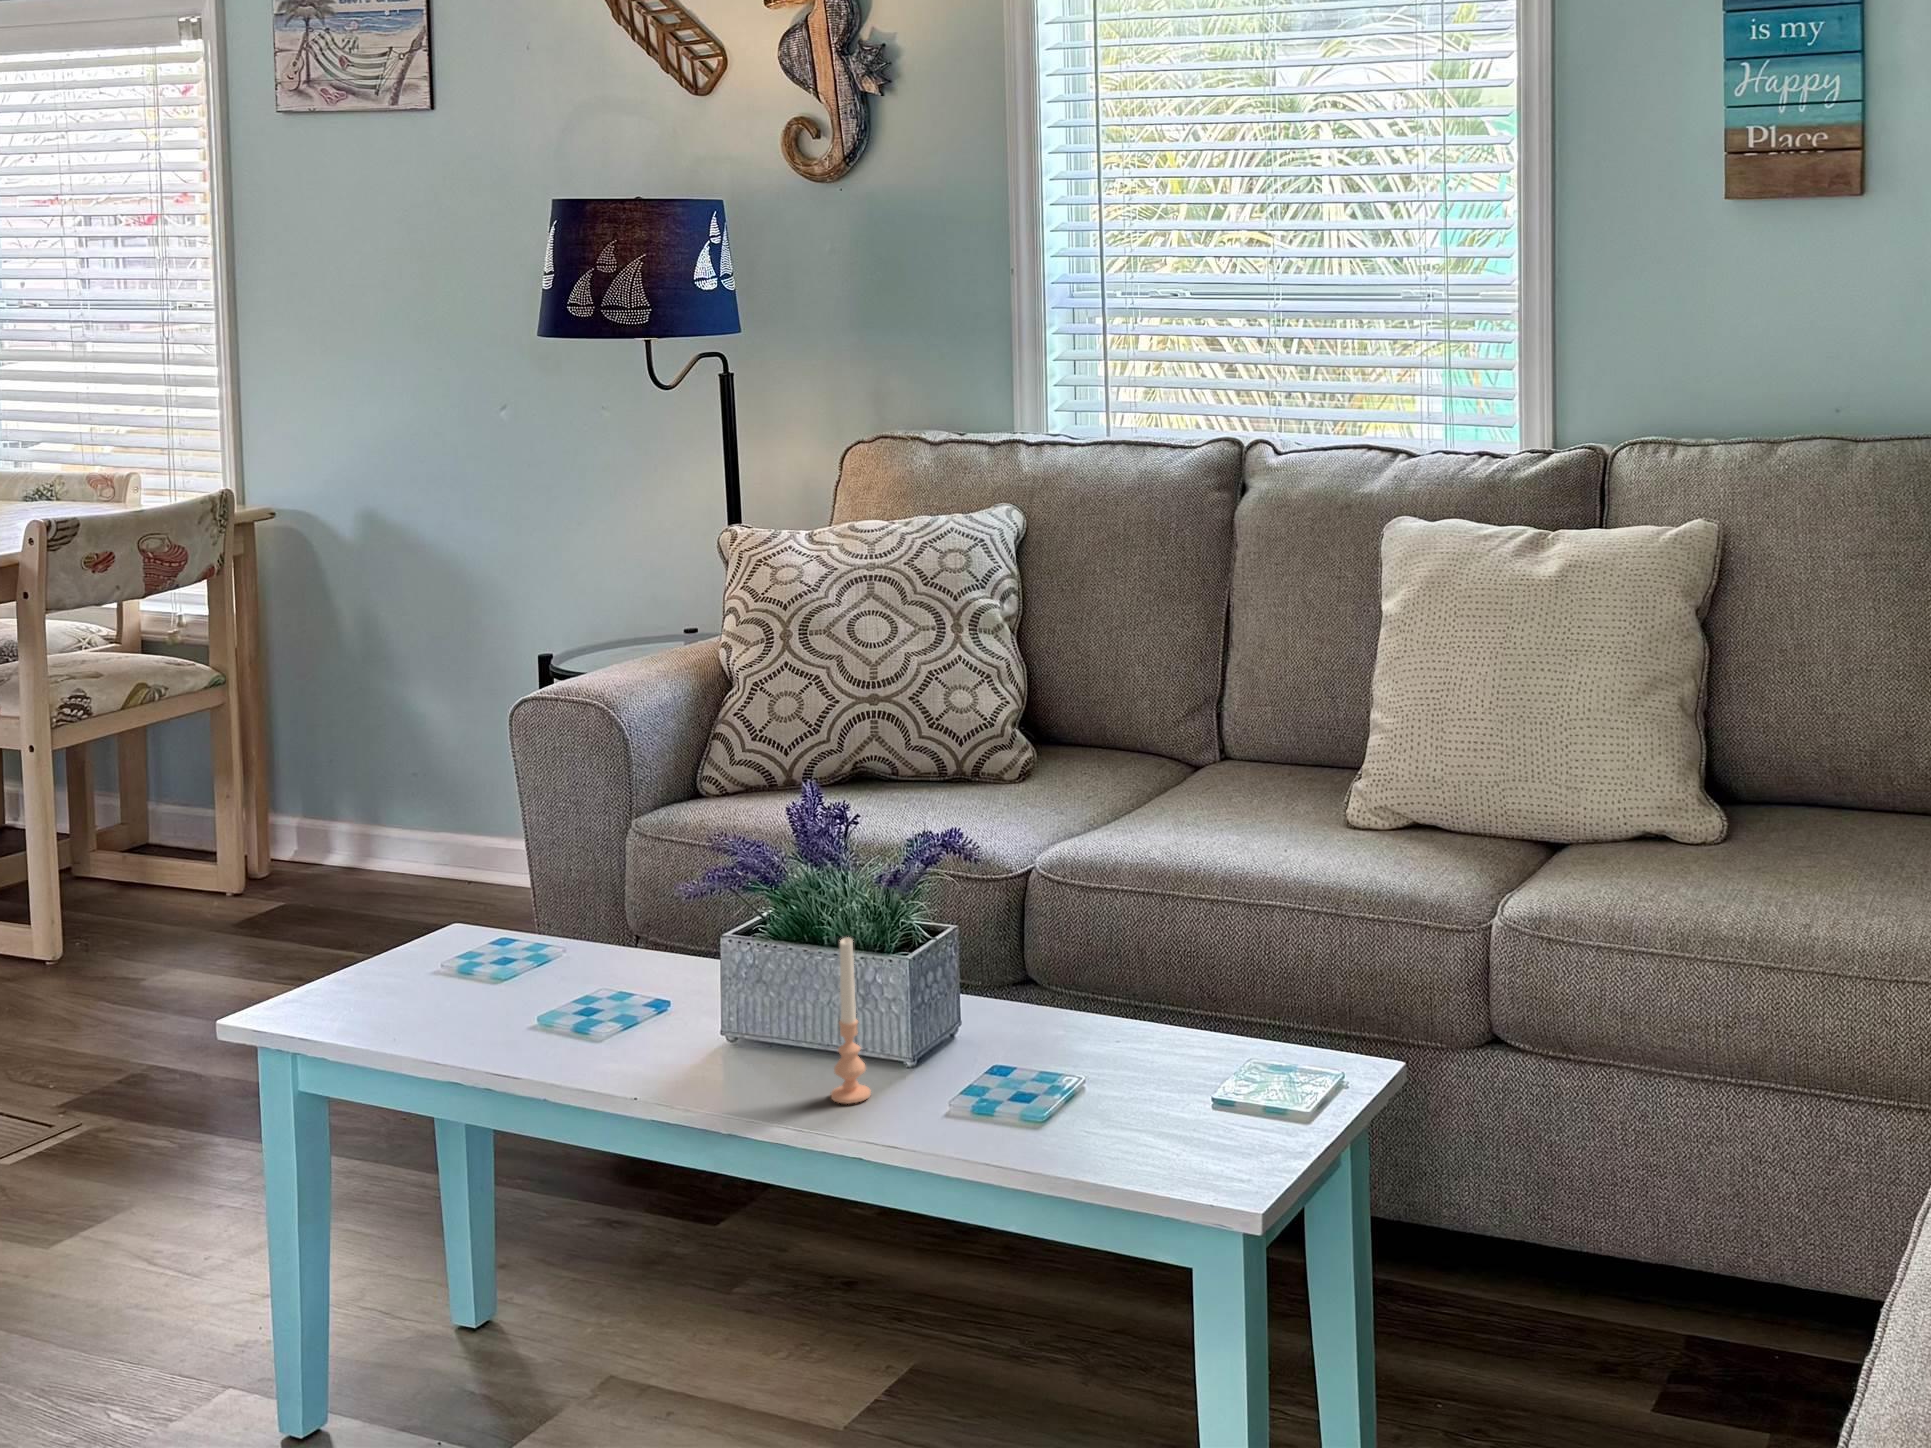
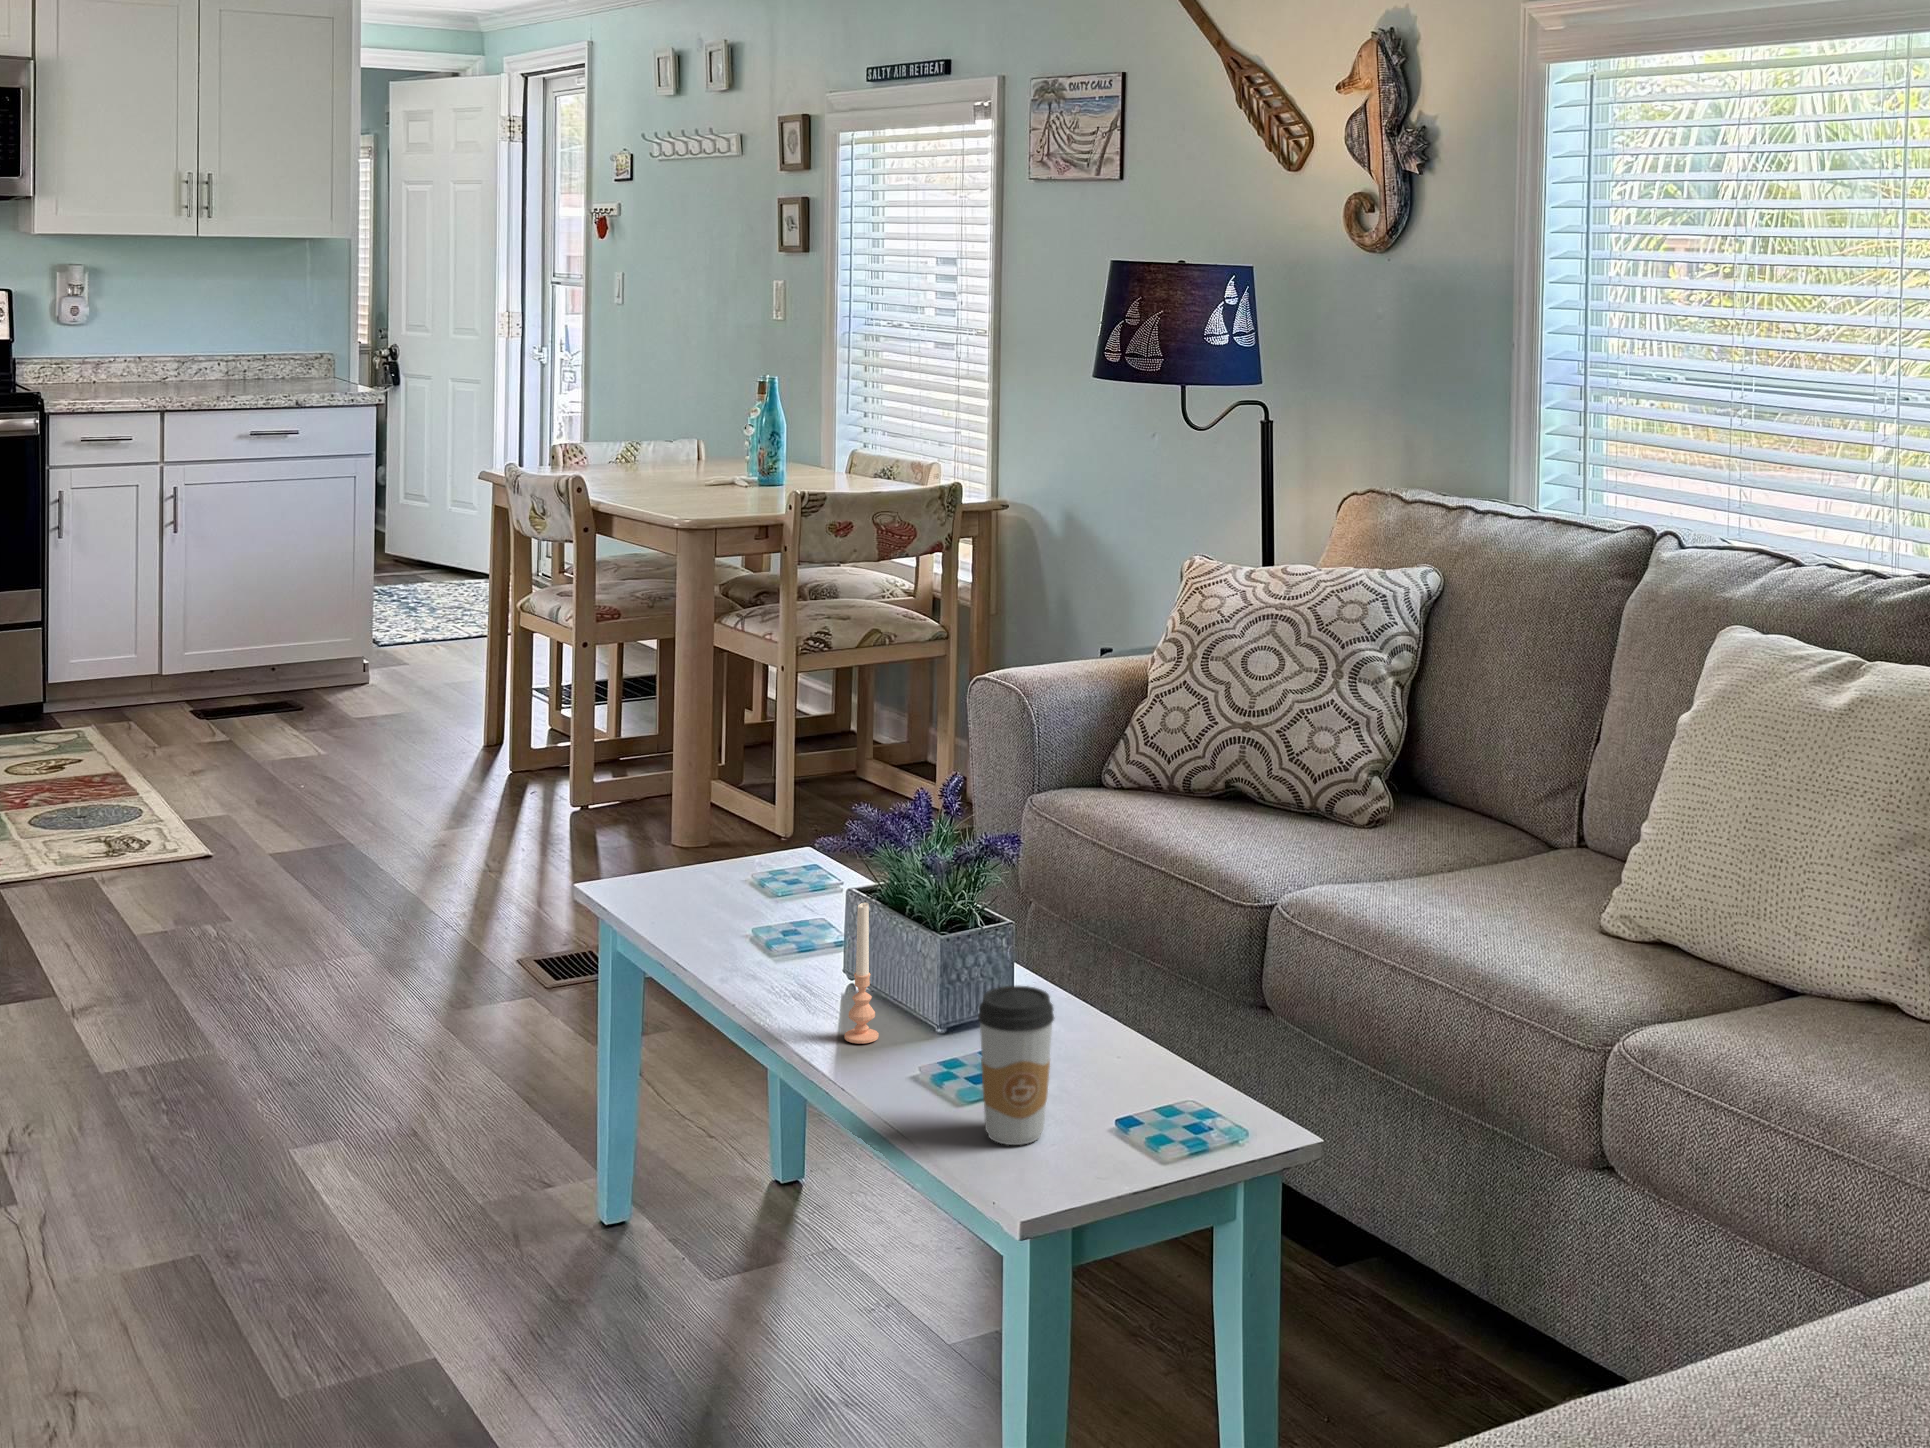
coffee cup: none [1108,977,1194,1154] -> present [978,986,1054,1145]

